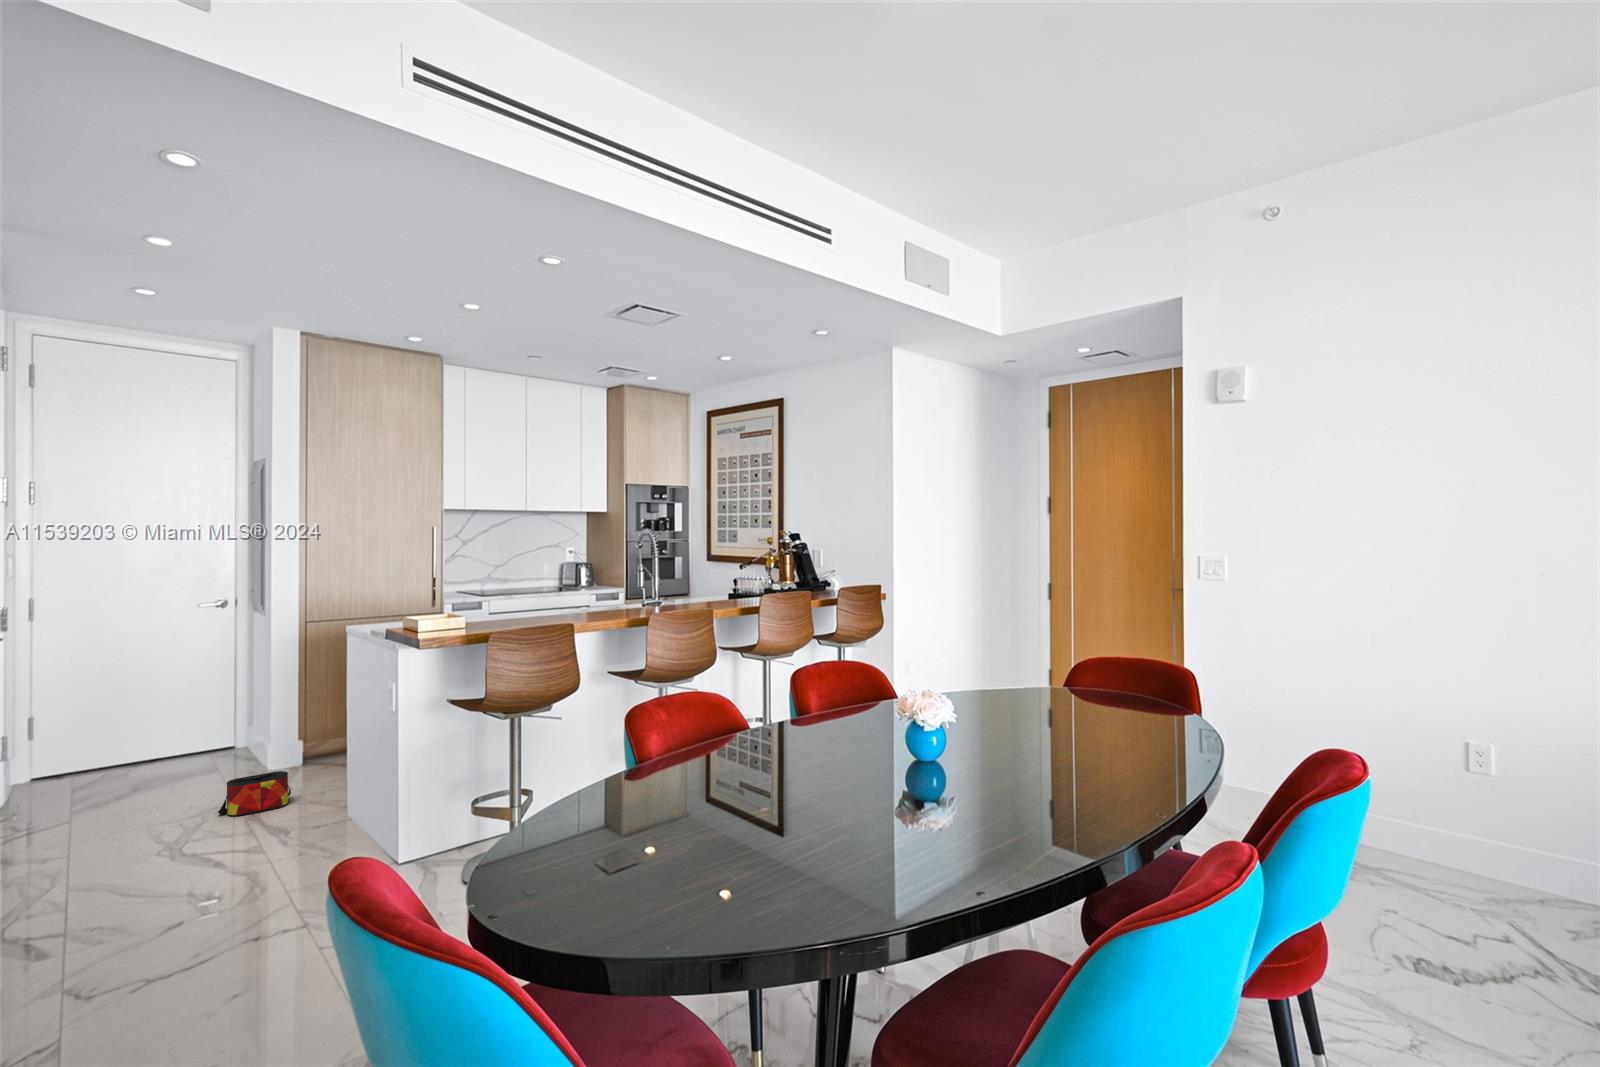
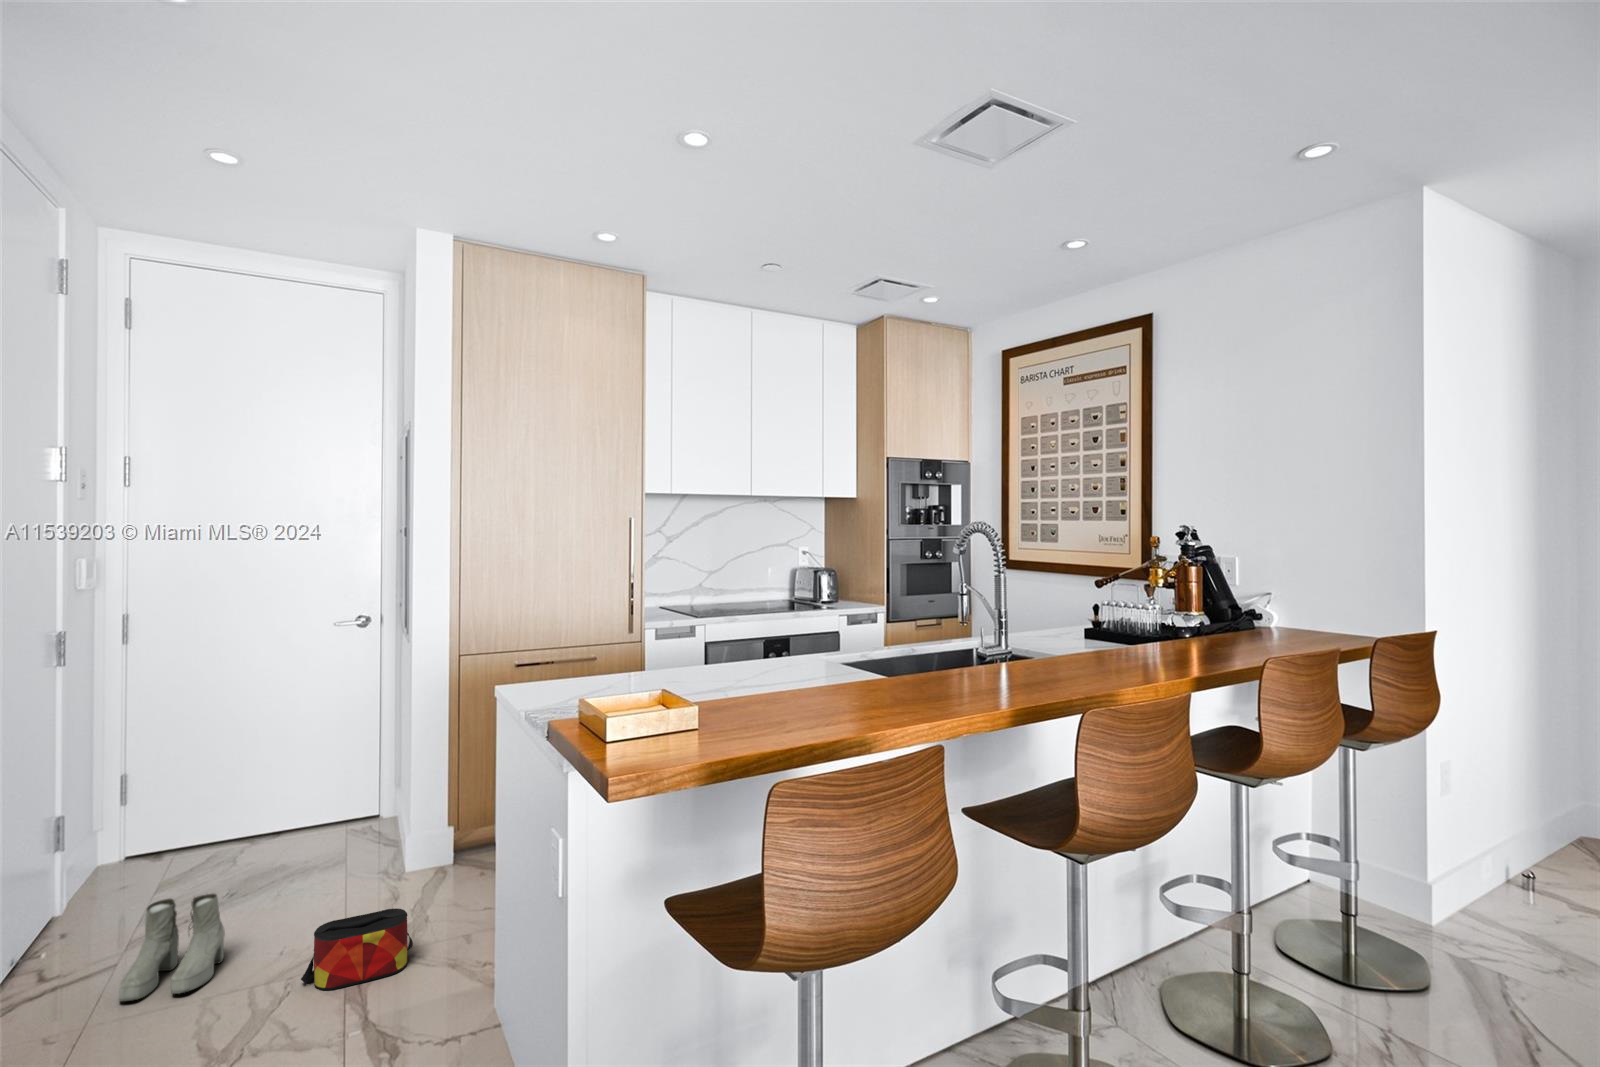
boots: none [92,769,156,830] -> present [119,894,225,1002]

